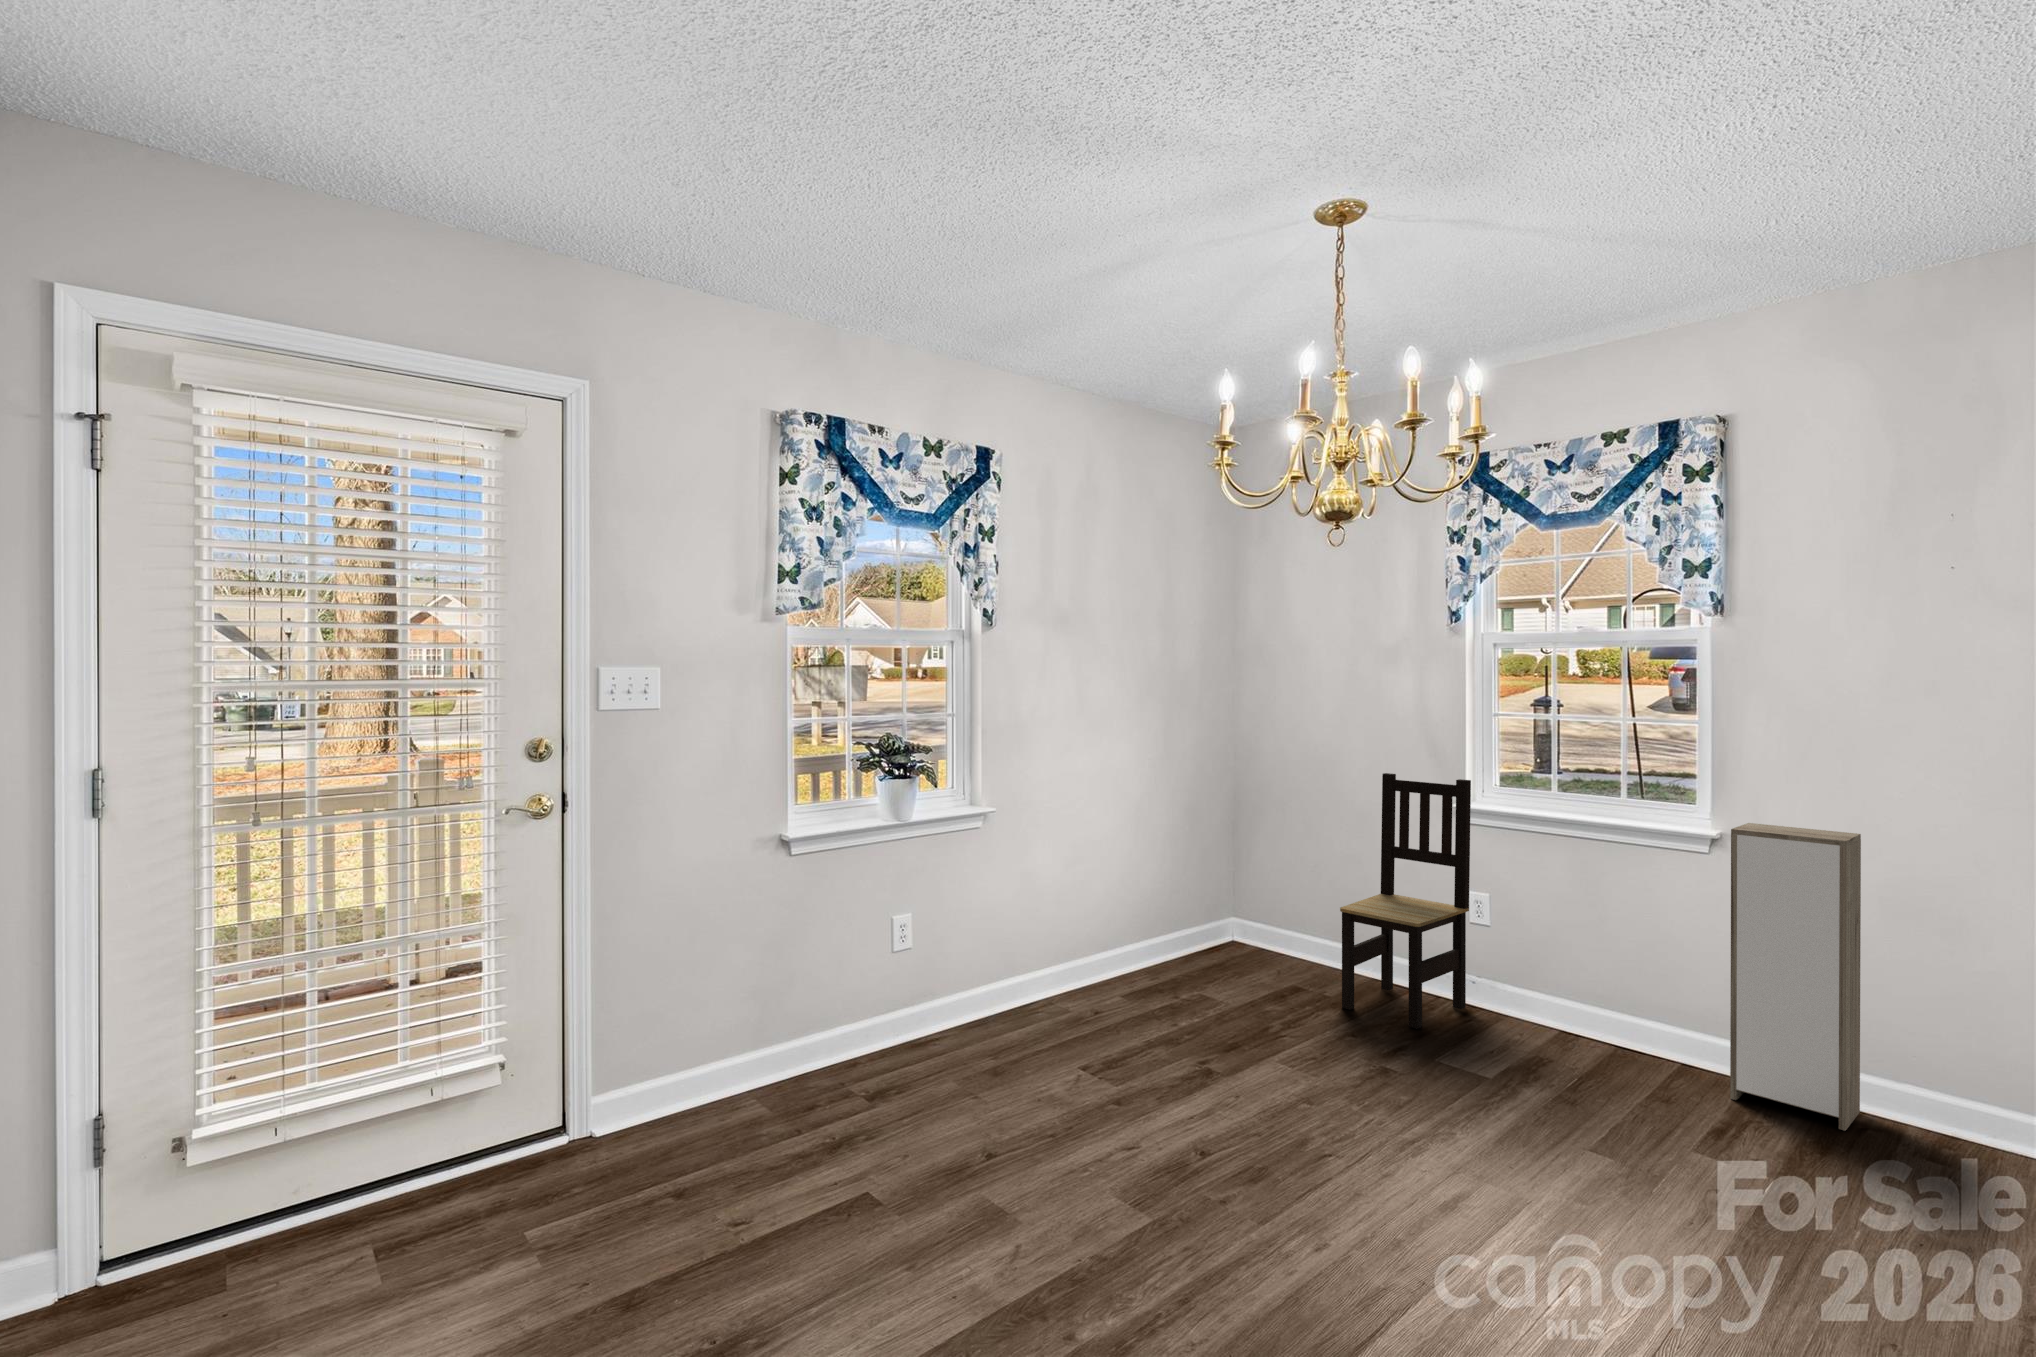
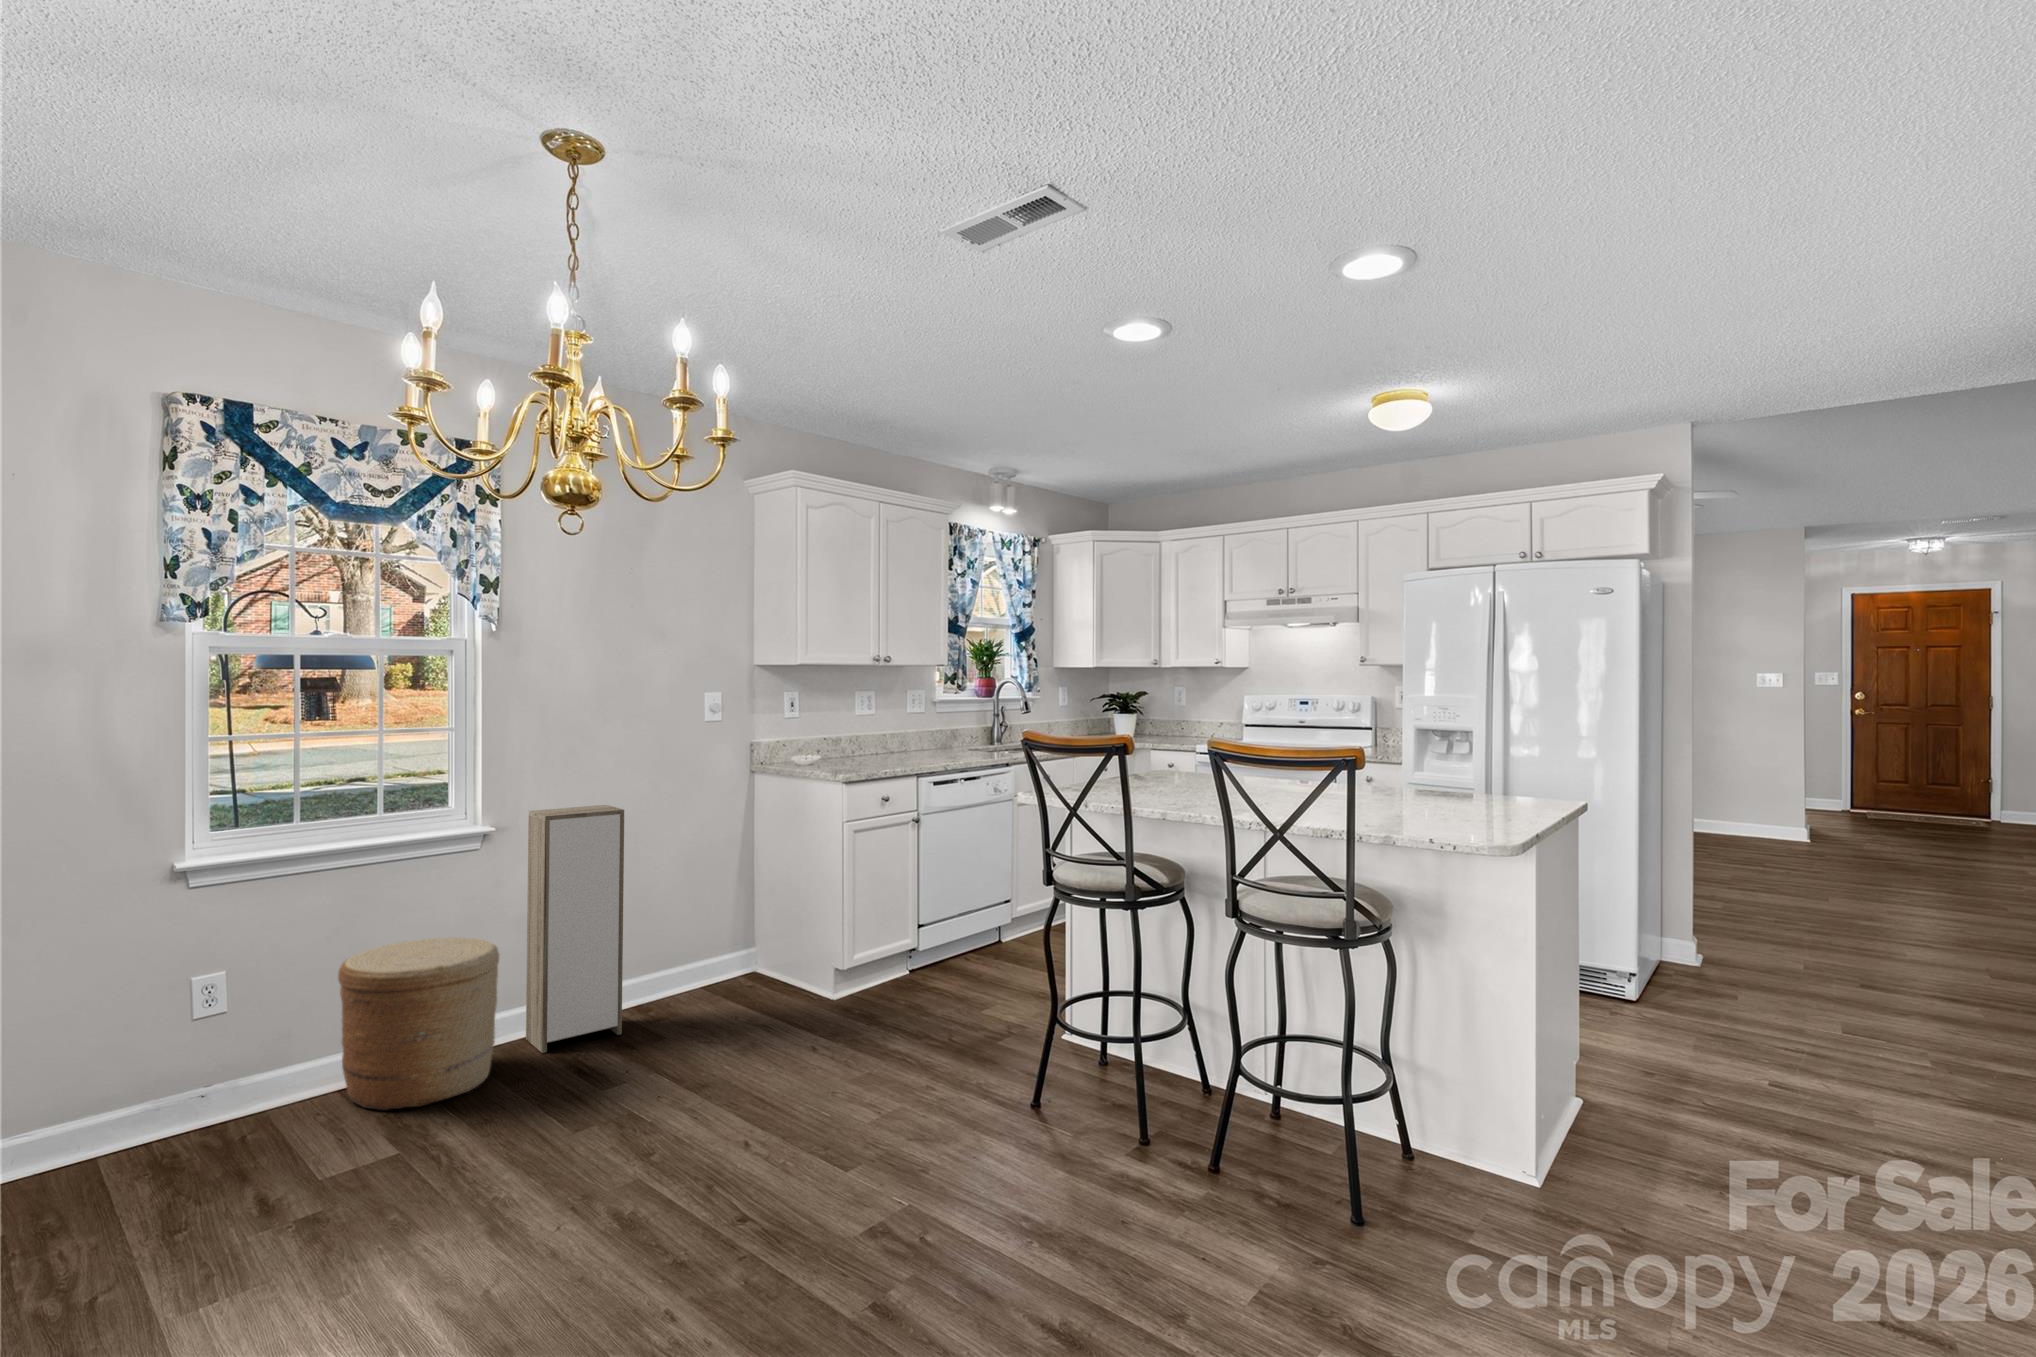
dining chair: present [1340,773,1471,1029] -> none [48,816,218,1197]
woven basket: none [1517,921,1671,1086] -> present [338,938,499,1111]

